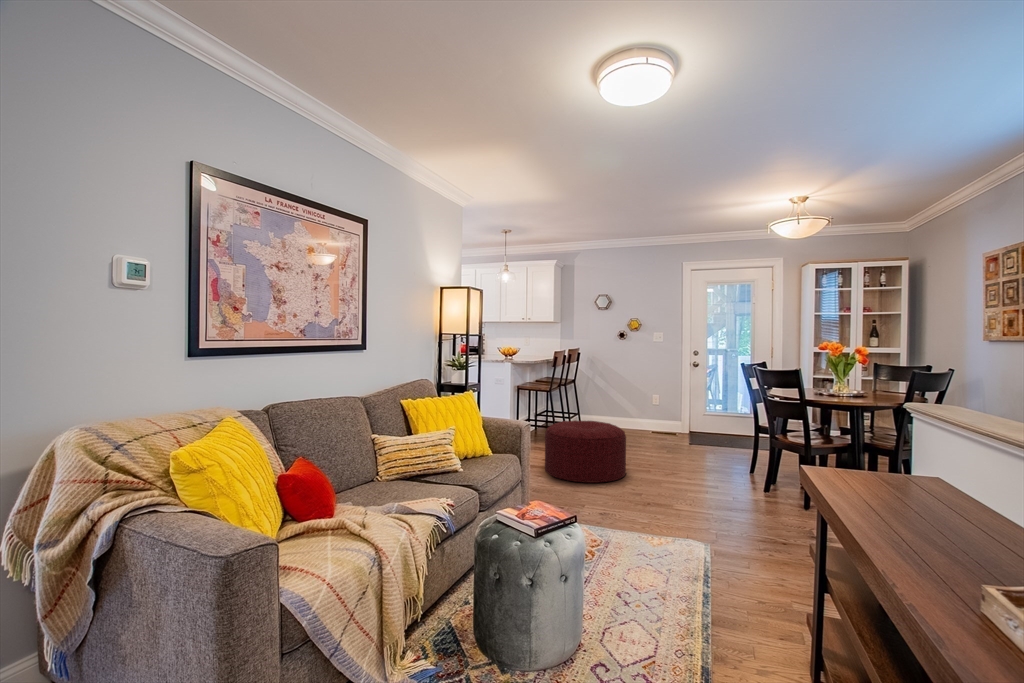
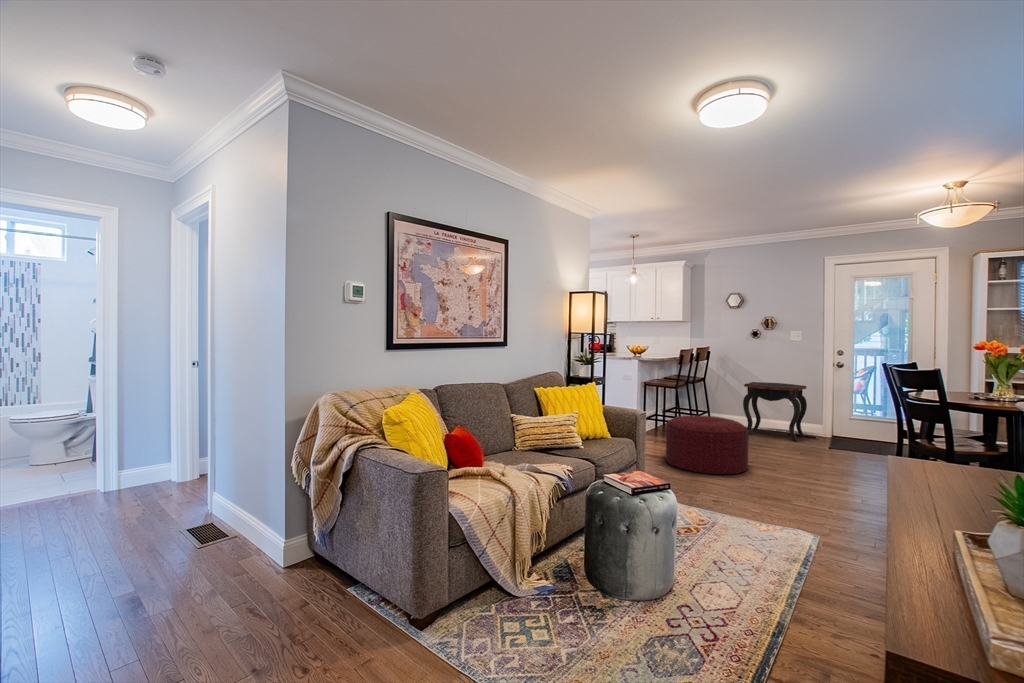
side table: none [613,383,668,440] -> present [743,382,807,441]

